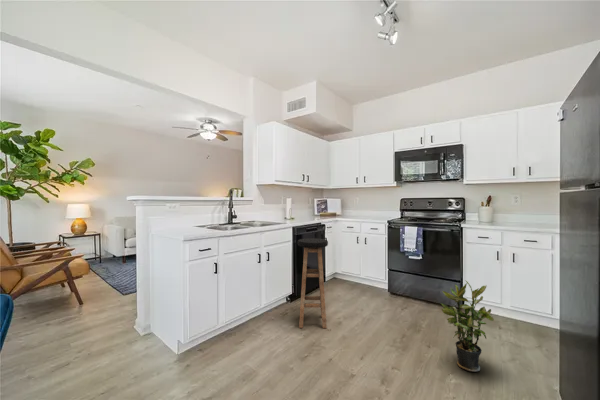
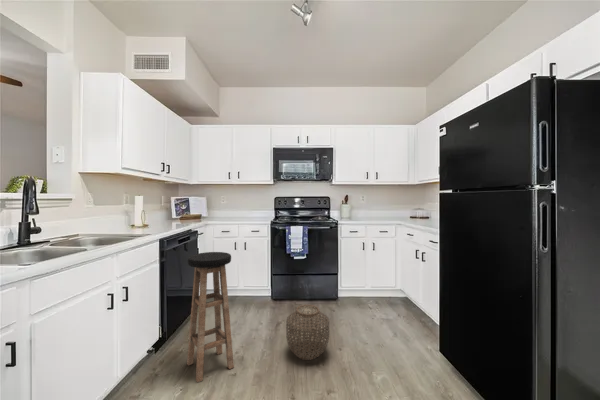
potted plant: present [441,281,494,372] -> none [356,275,395,357]
woven basket: none [370,296,412,346] -> present [286,305,329,360]

